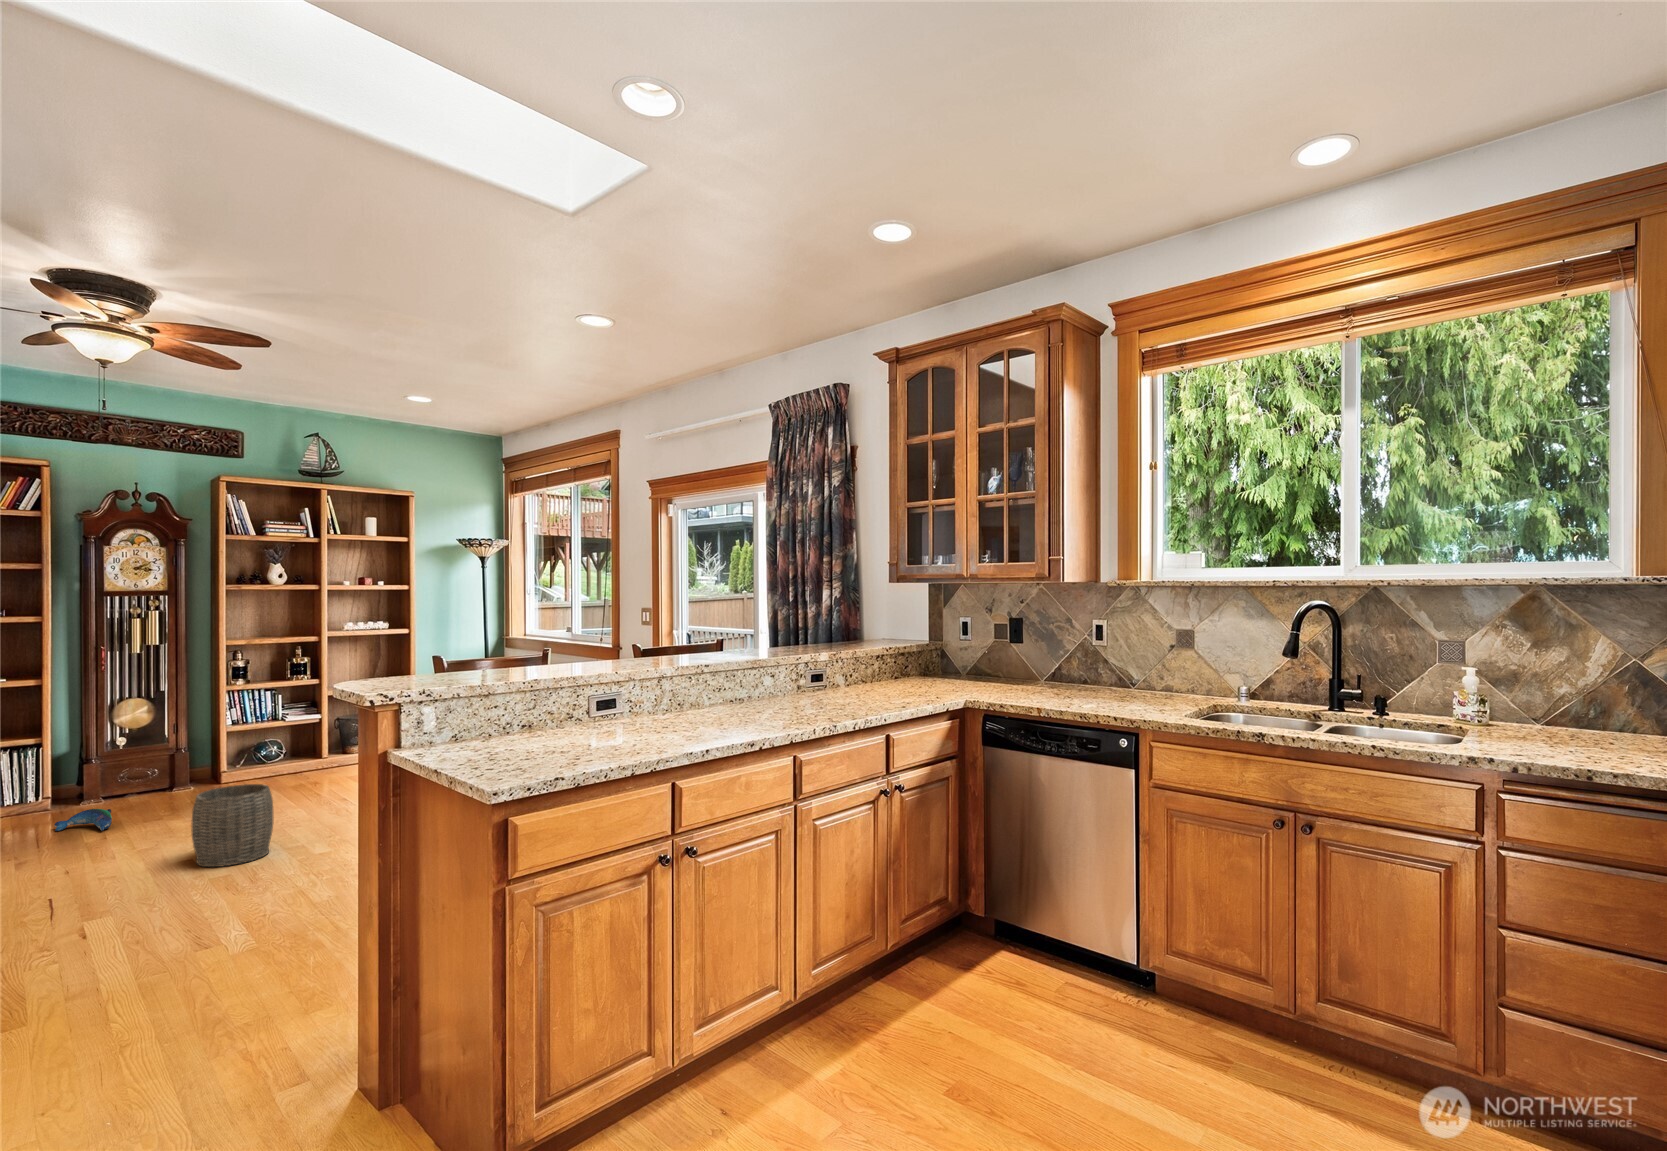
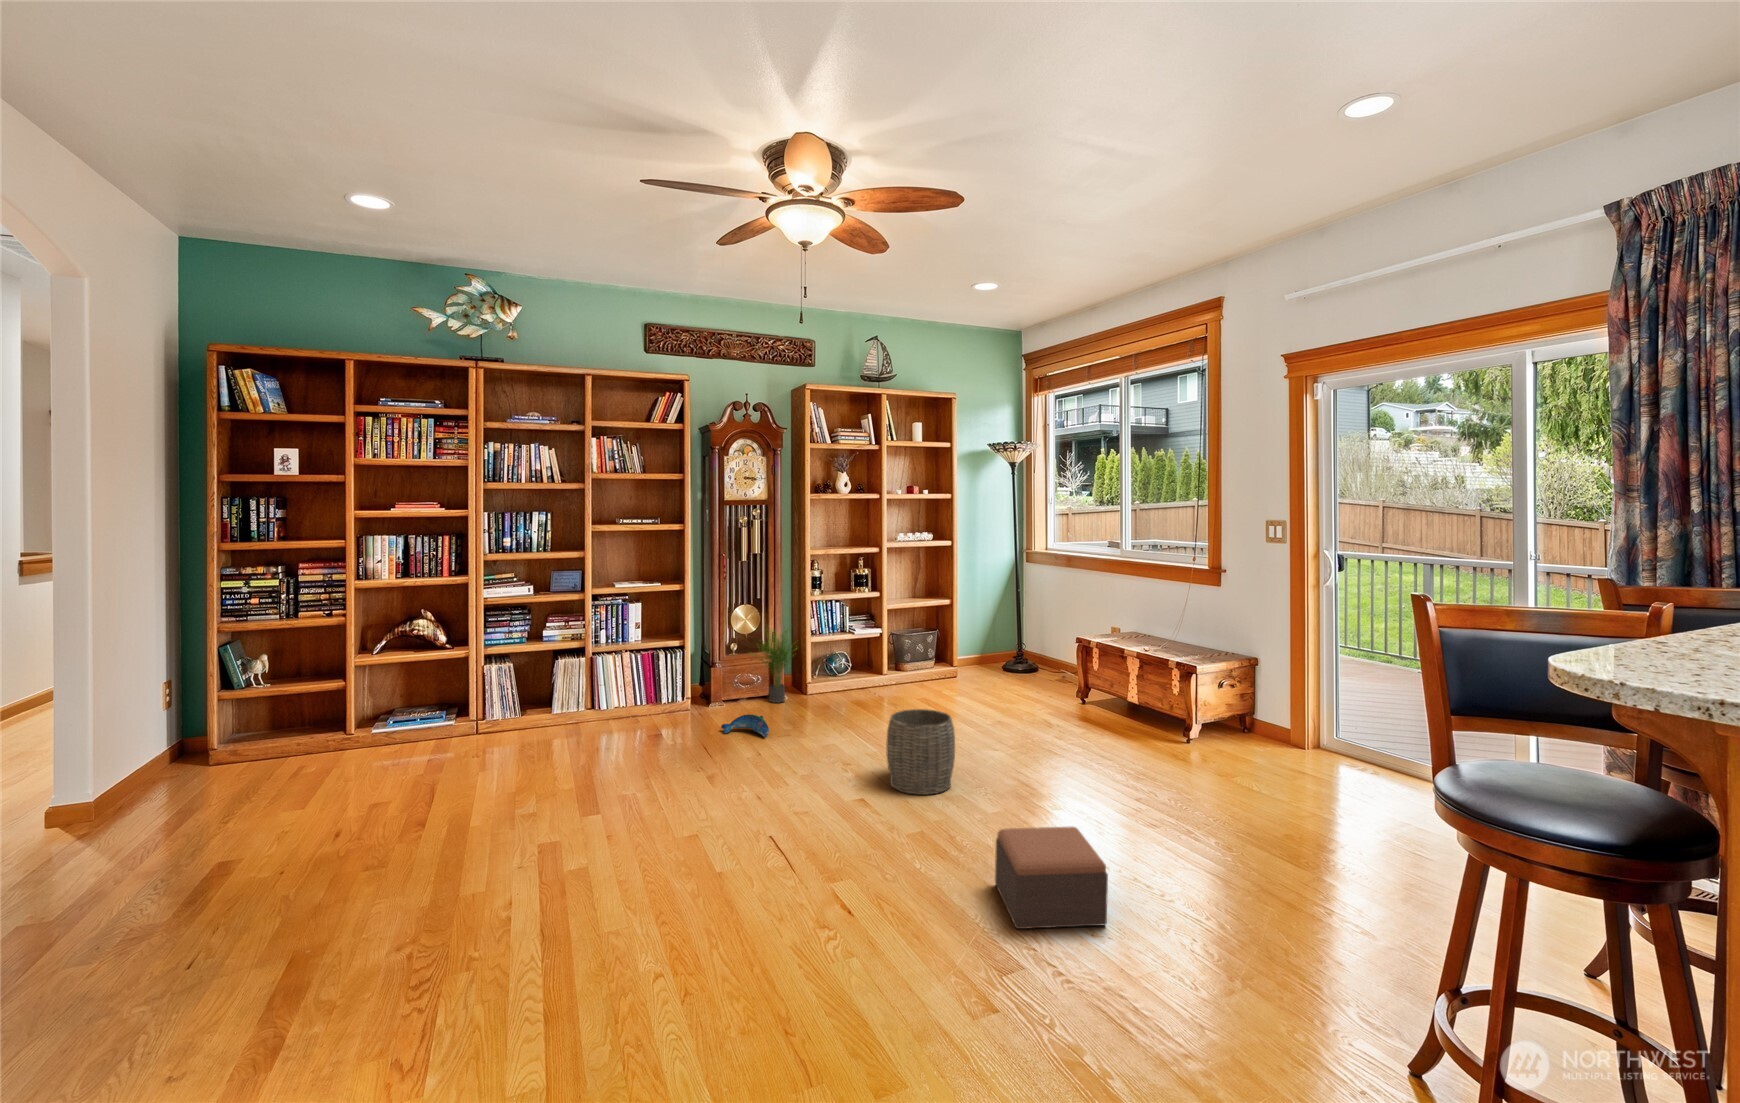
potted plant: none [122,713,199,797] -> present [757,631,797,703]
footstool: none [165,871,288,969] -> present [995,827,1108,929]

